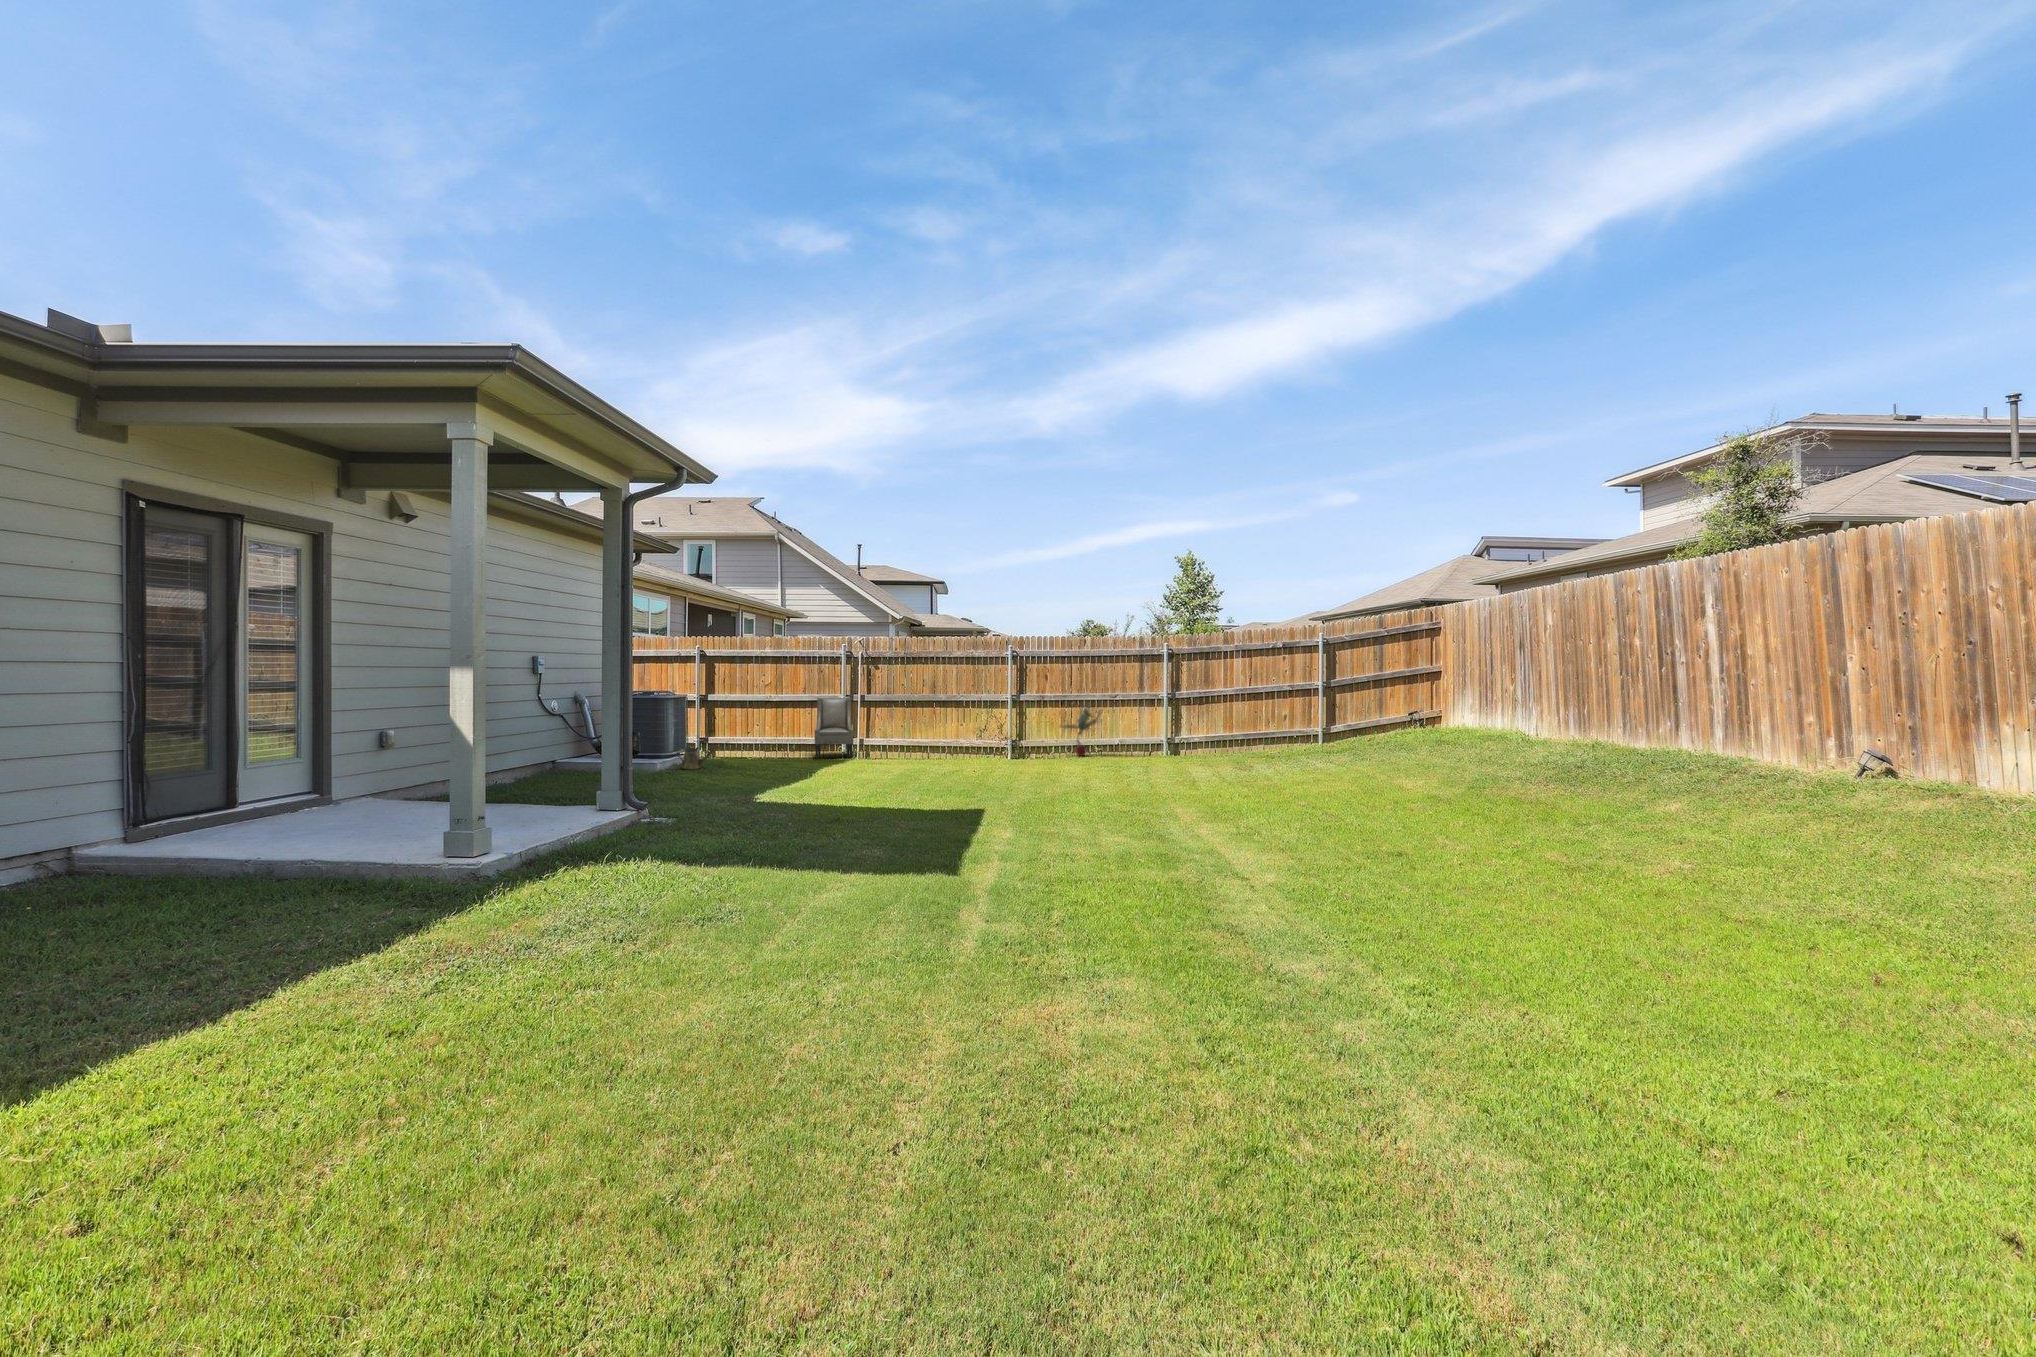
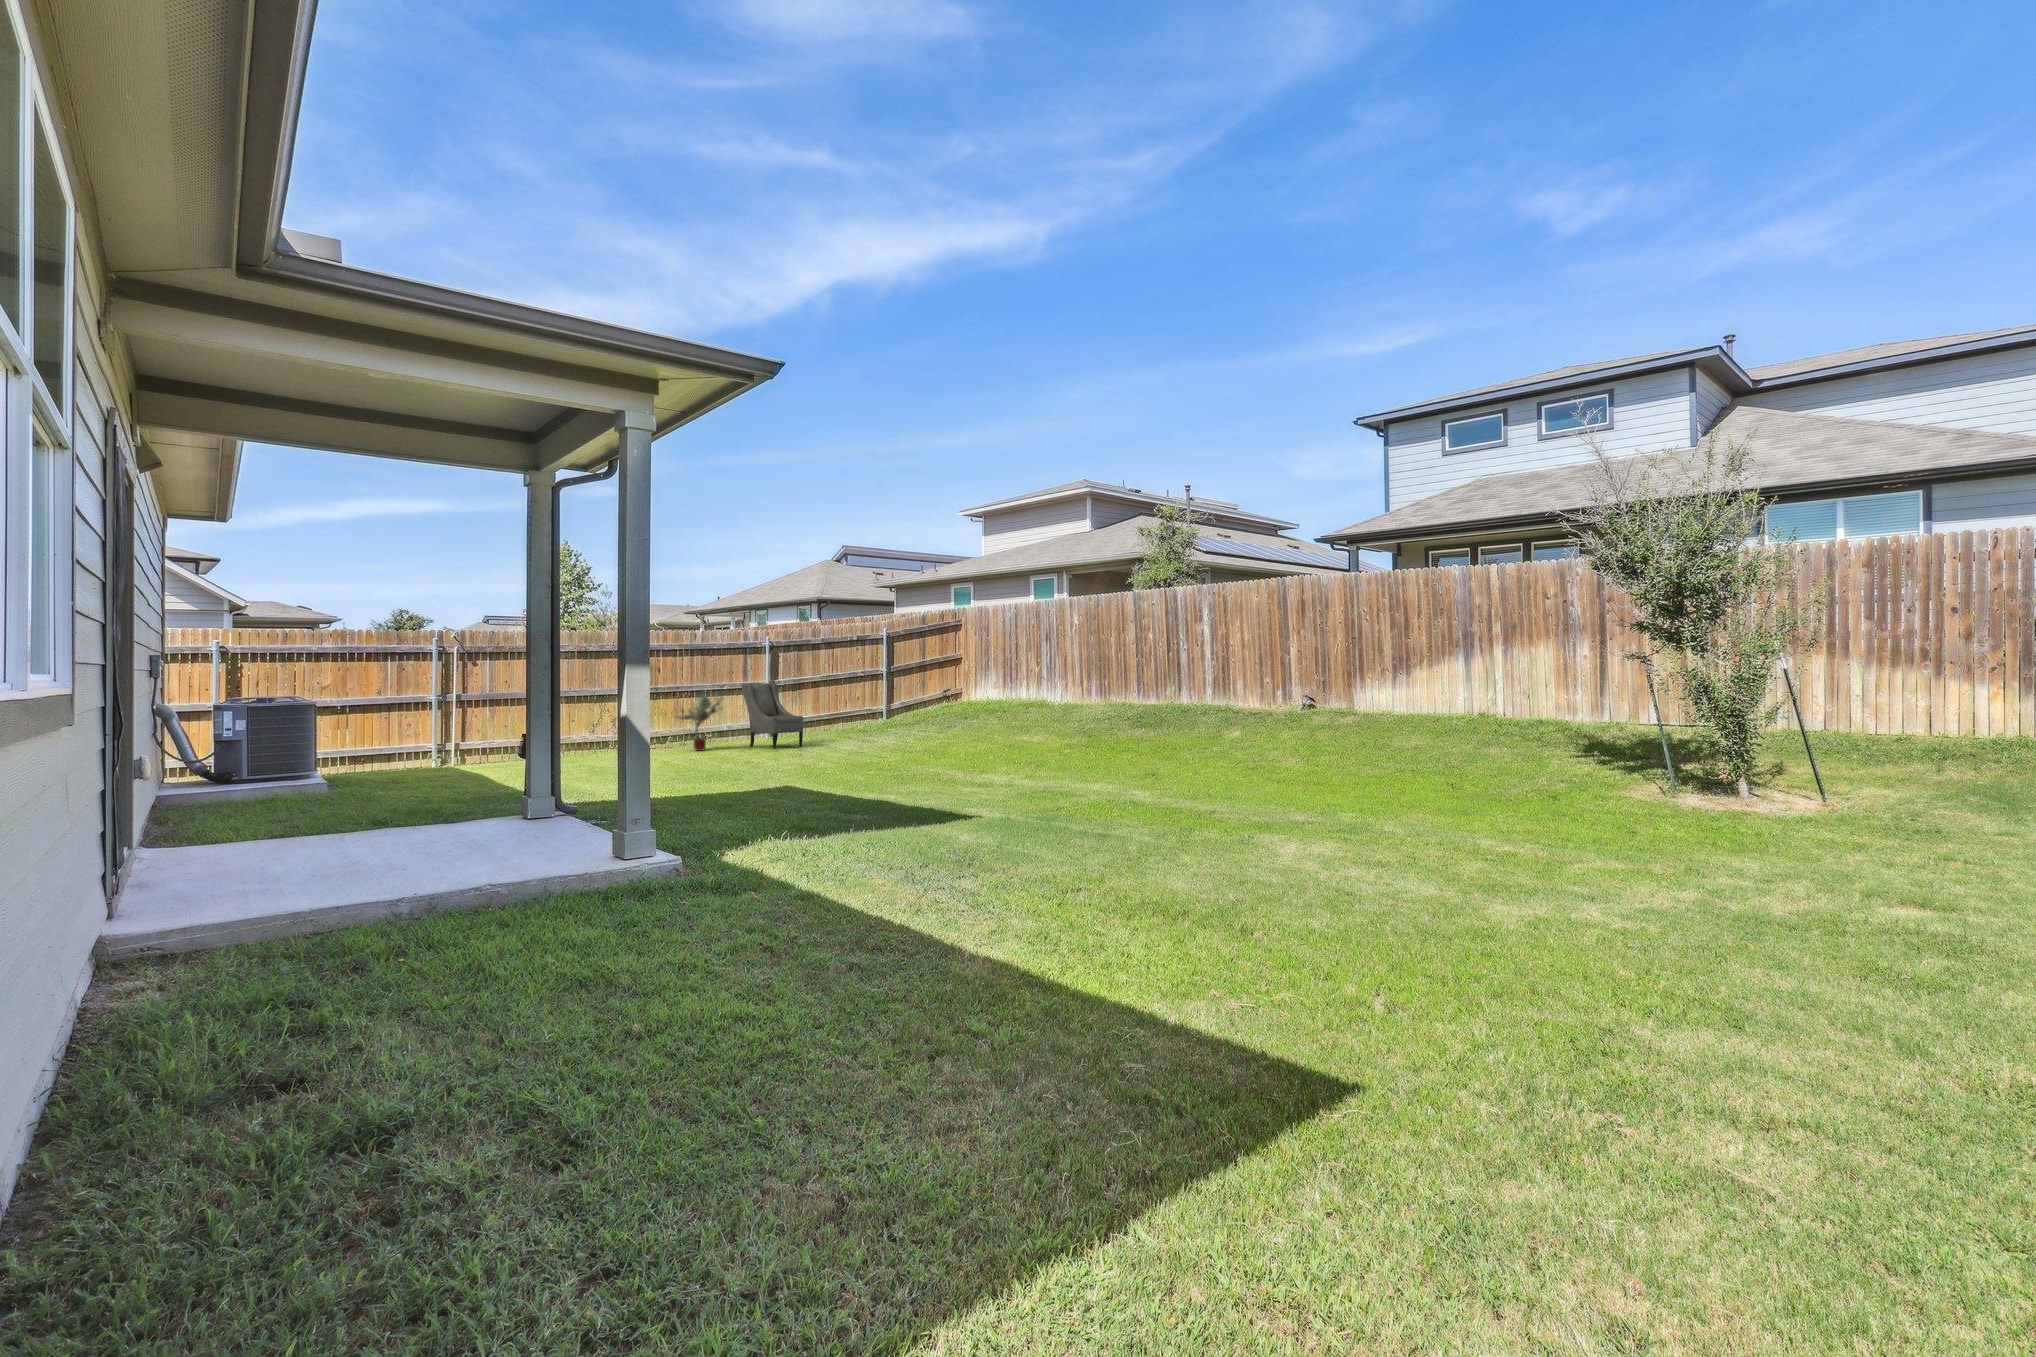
armchair: present [815,698,853,759] -> present [741,683,803,749]
watering can: present [677,745,717,769] -> none [235,762,308,805]

